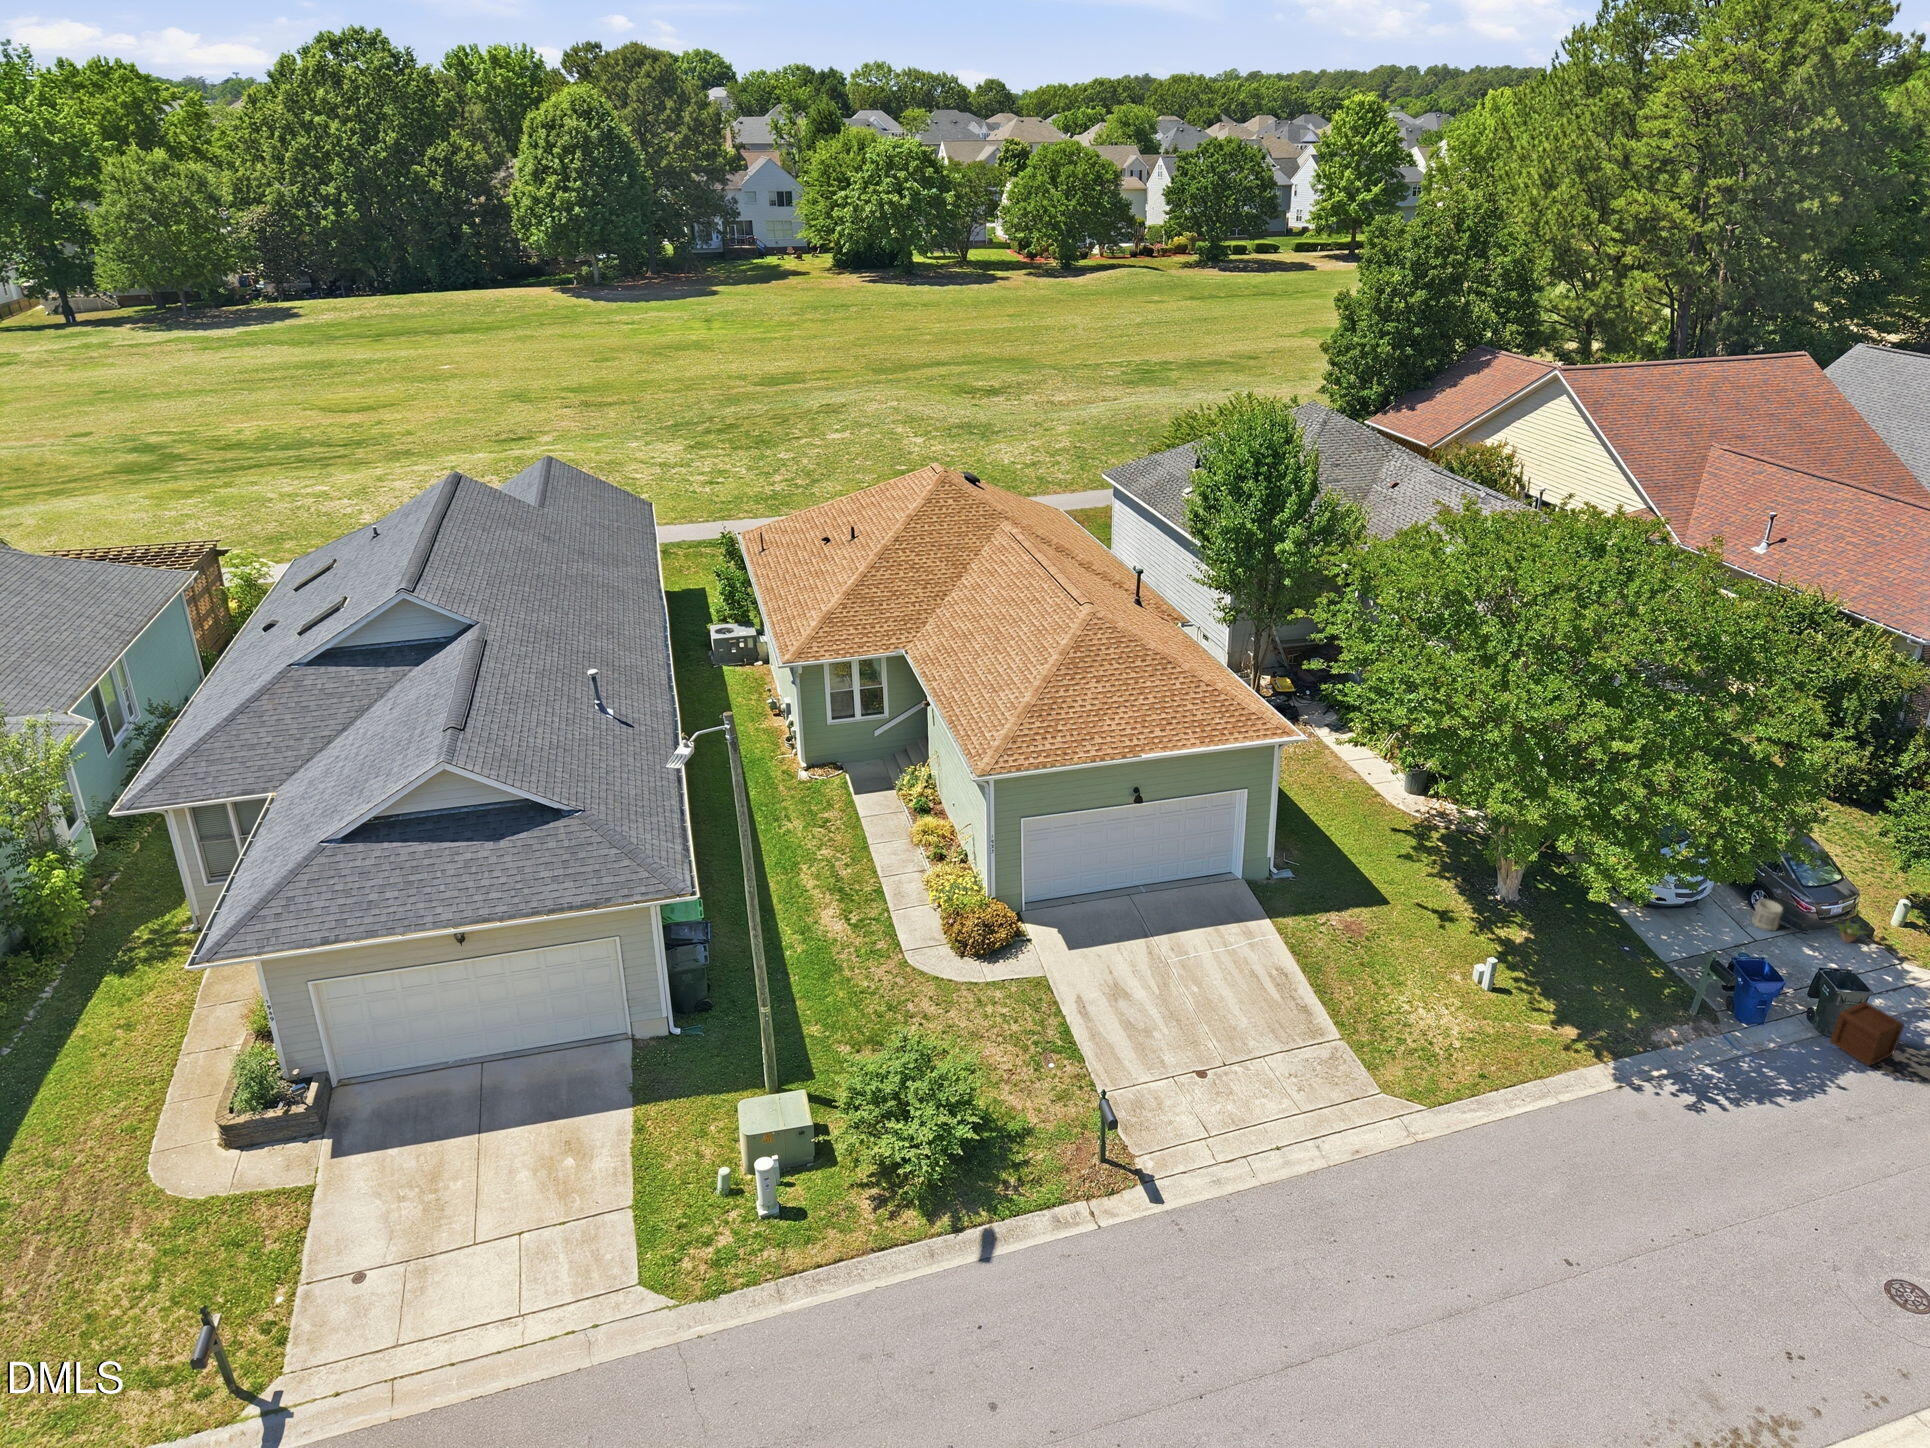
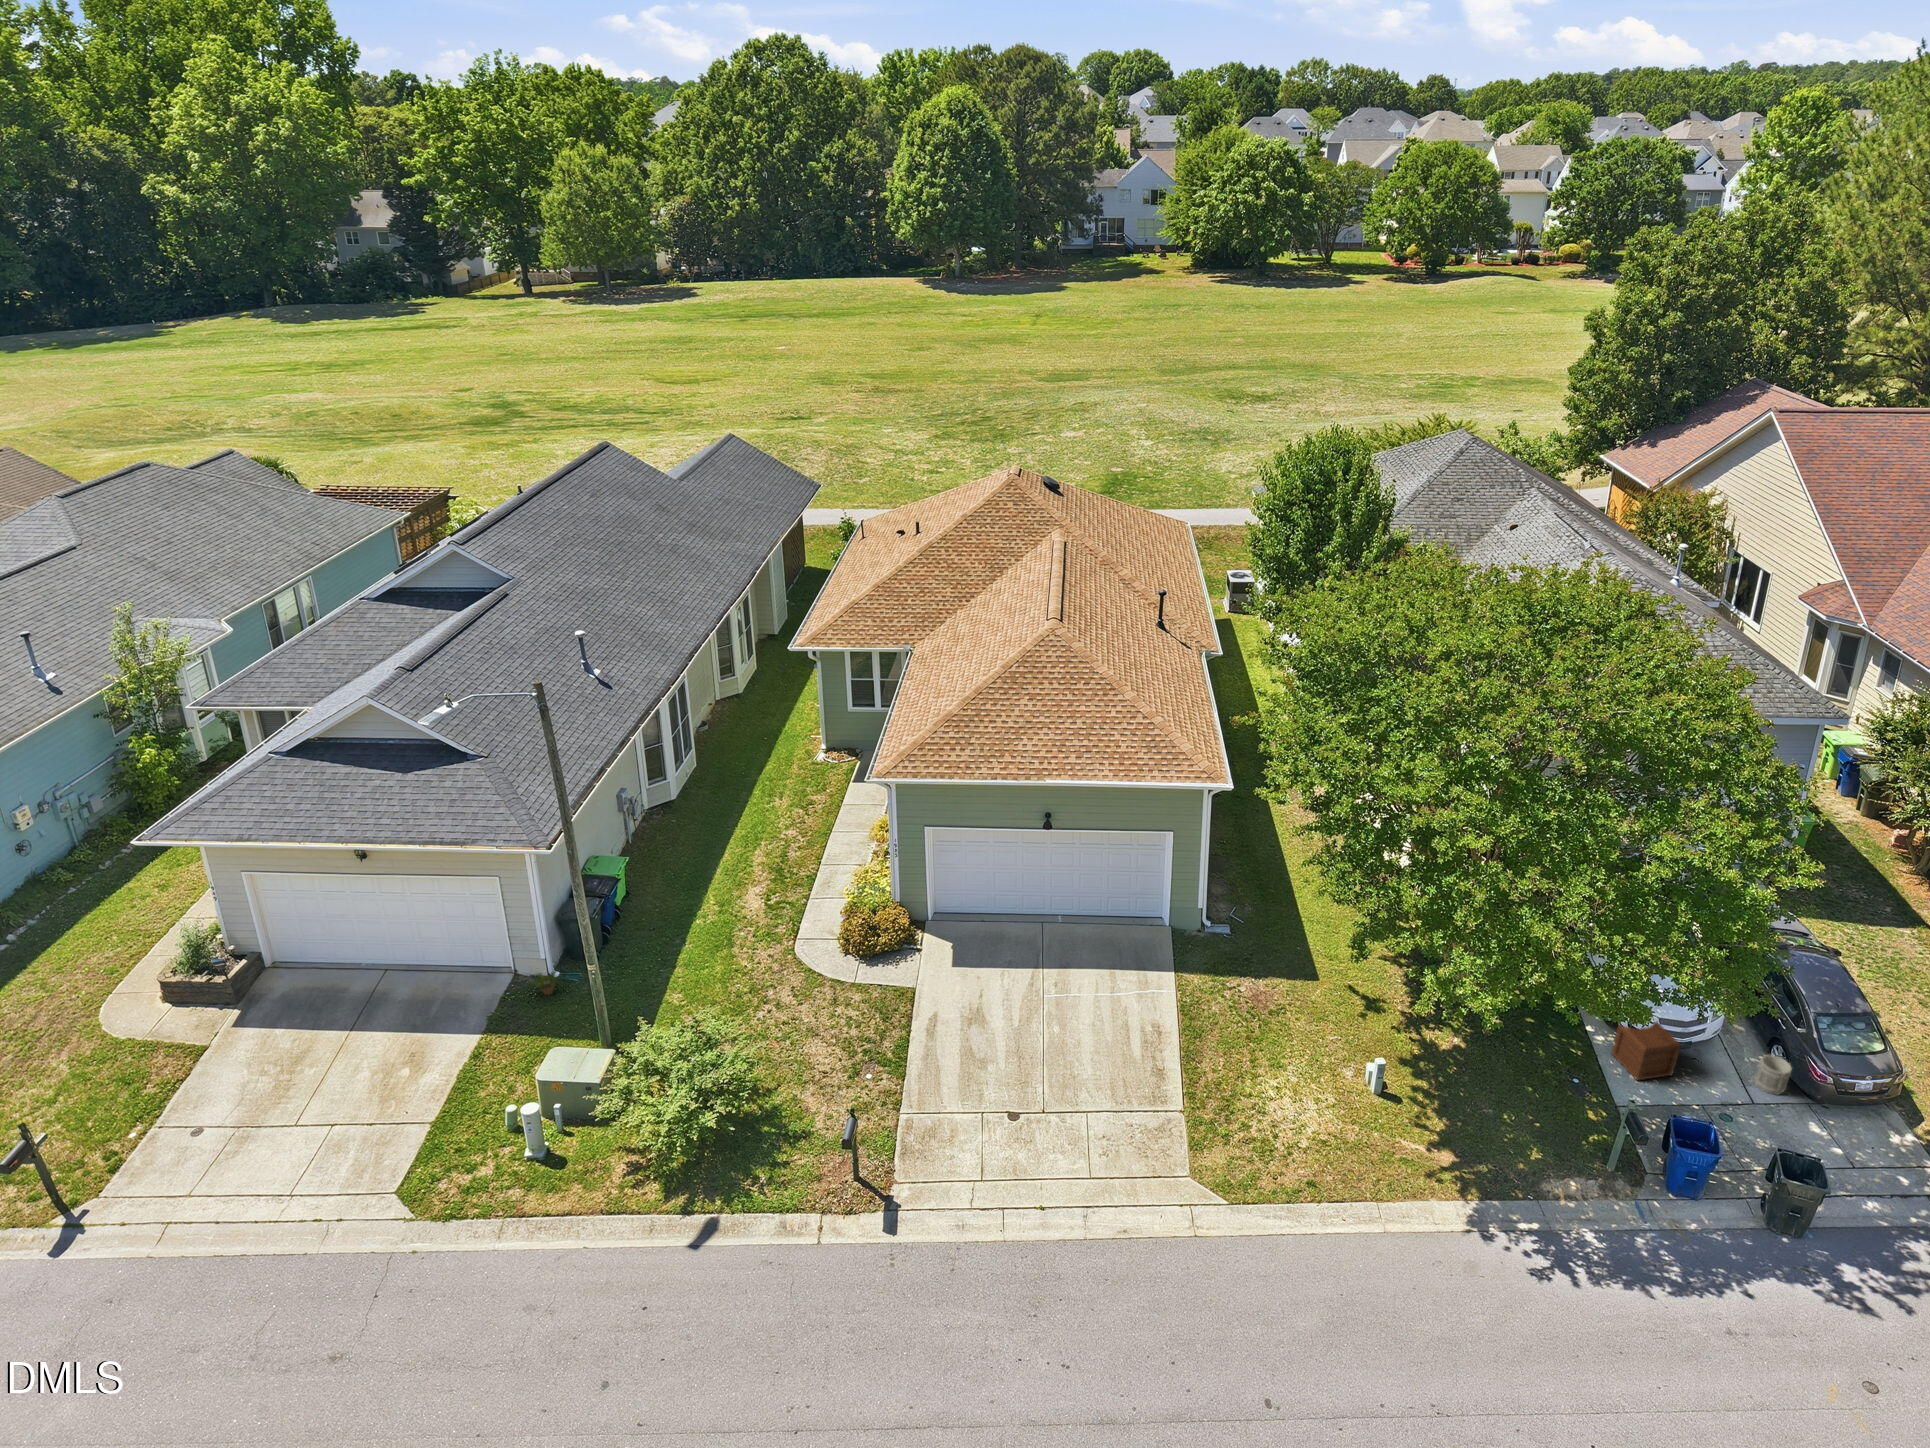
decorative plant: present [1837,920,1865,943] -> present [531,971,558,995]
wooden crate: present [1830,1002,1904,1066] -> present [1611,1022,1681,1080]

